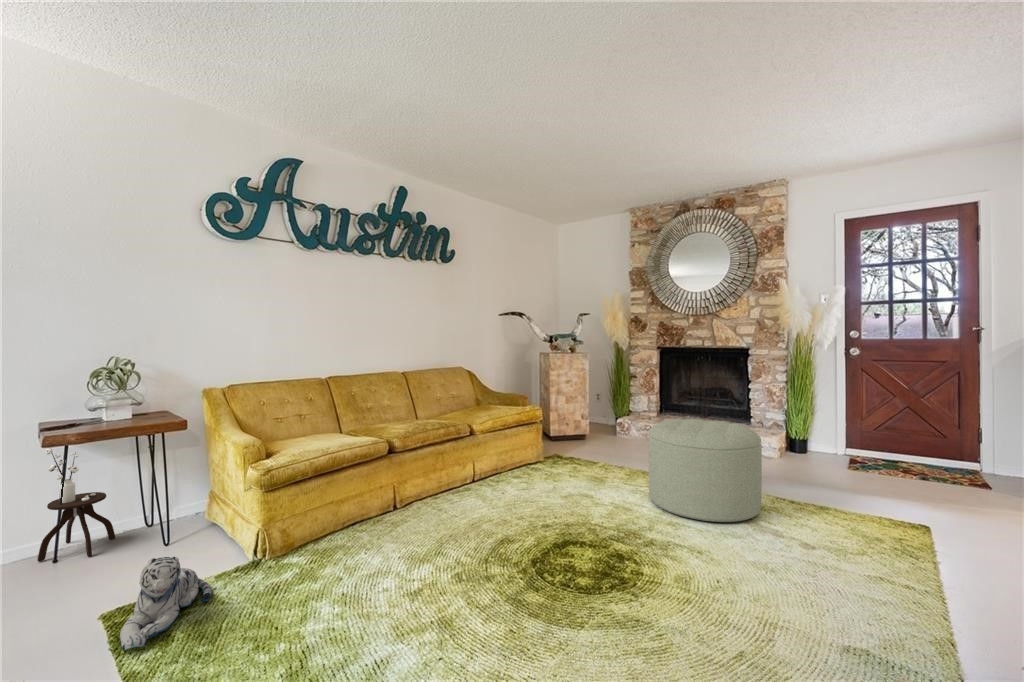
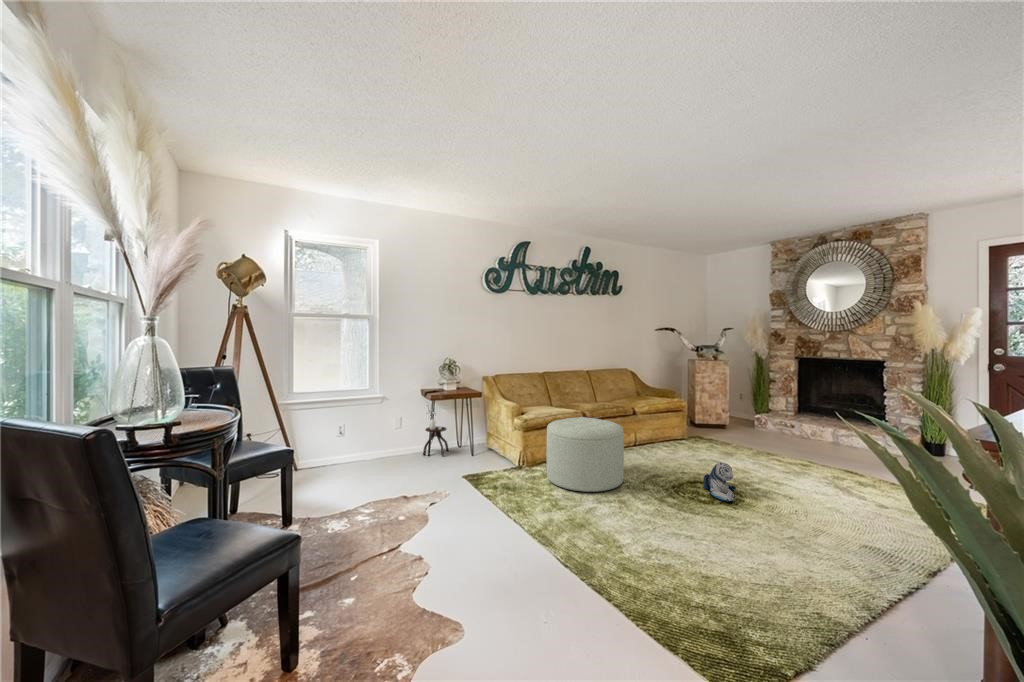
ottoman: present [649,419,762,522] -> present [547,417,624,492]
plush toy: present [120,557,212,651] -> present [703,463,736,502]

